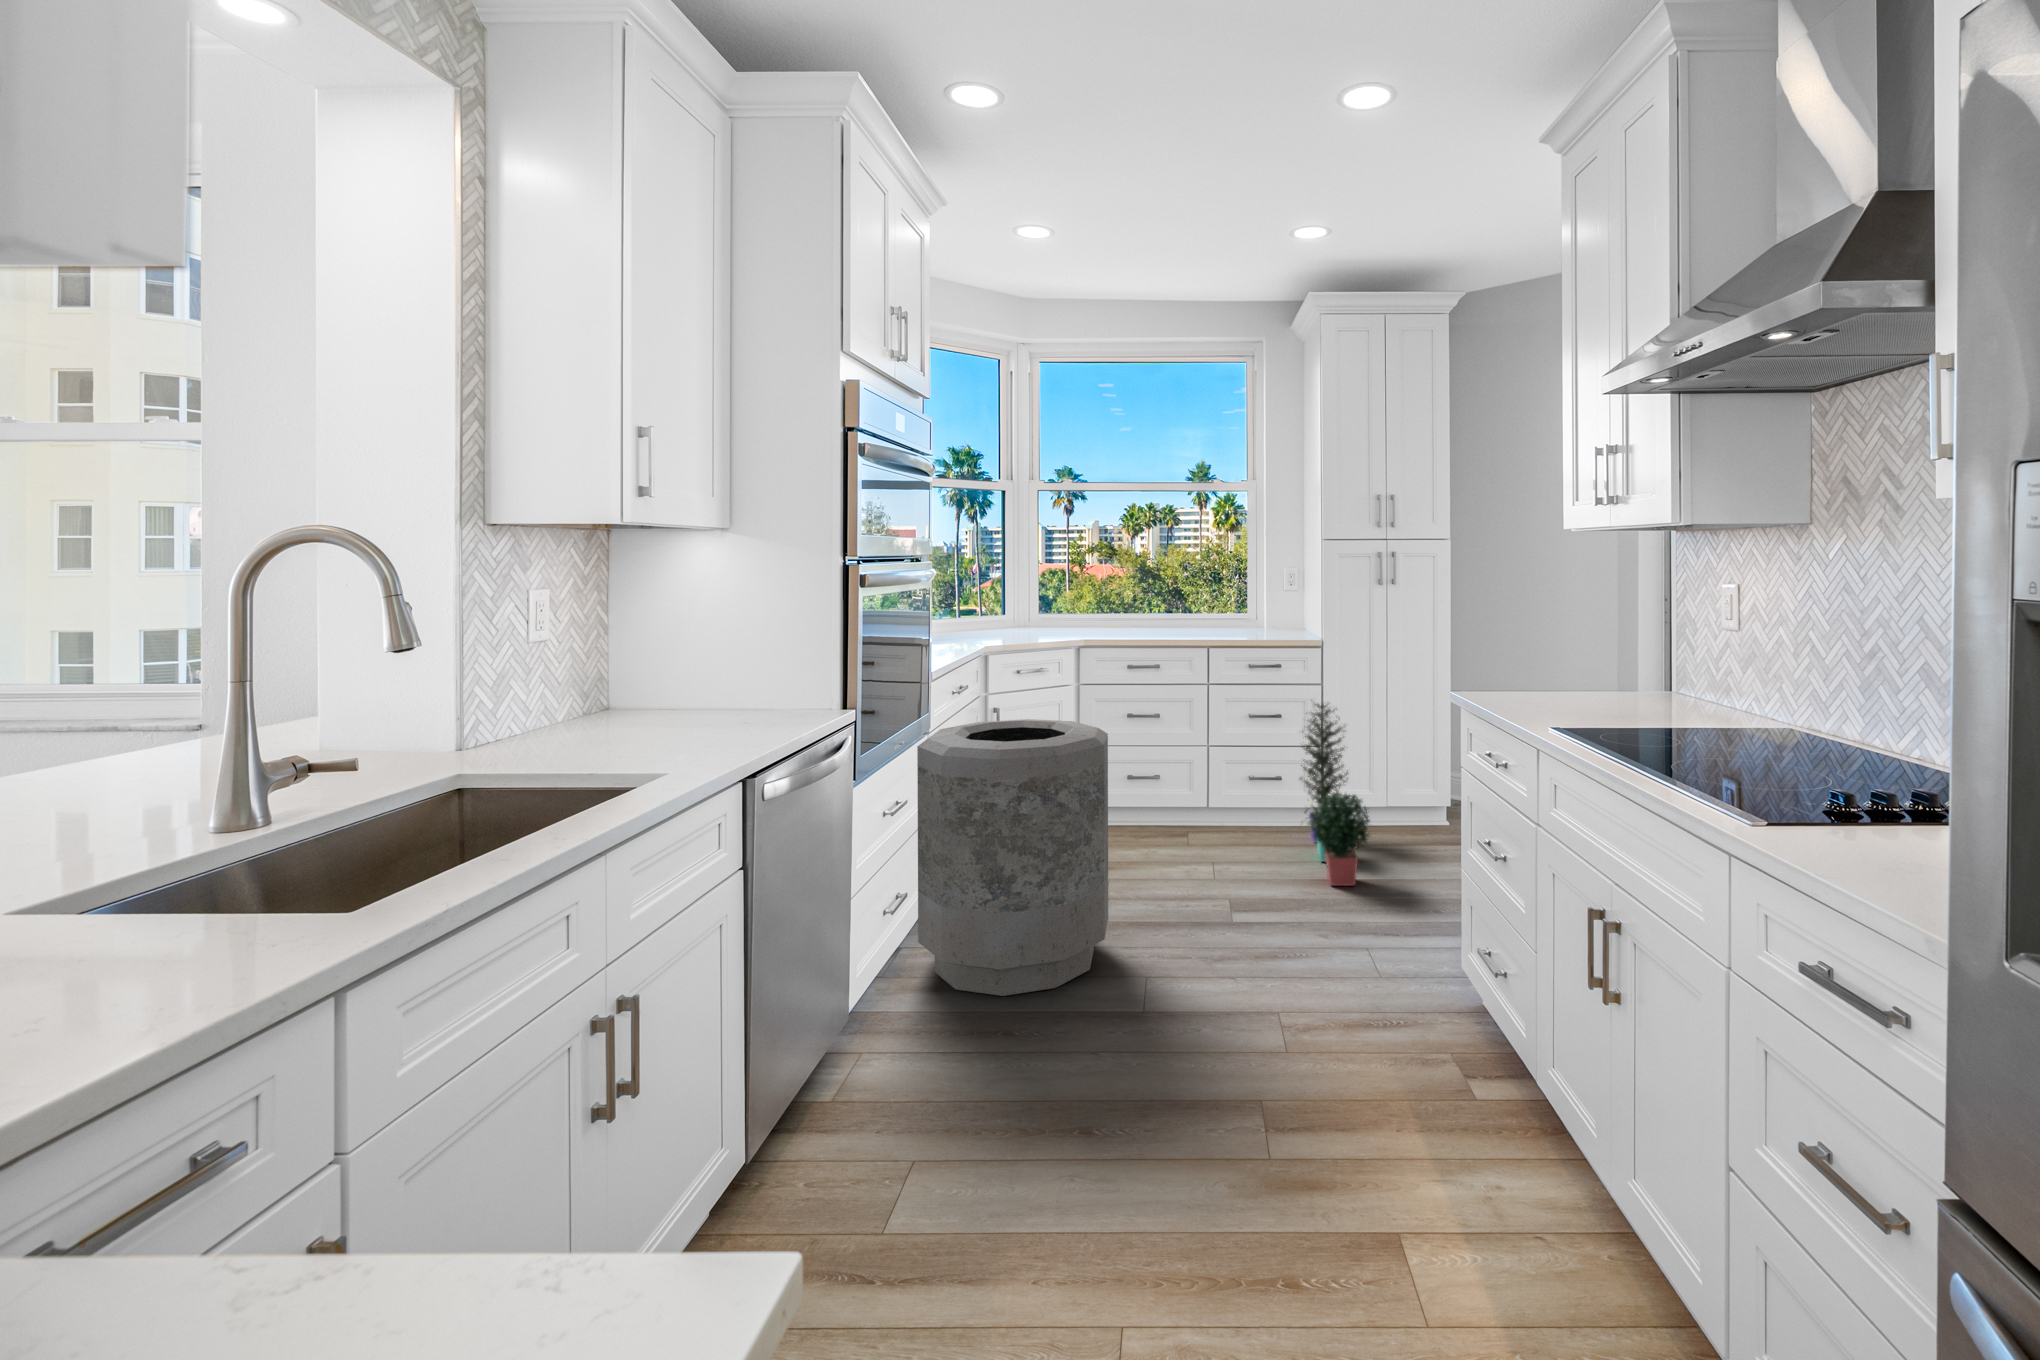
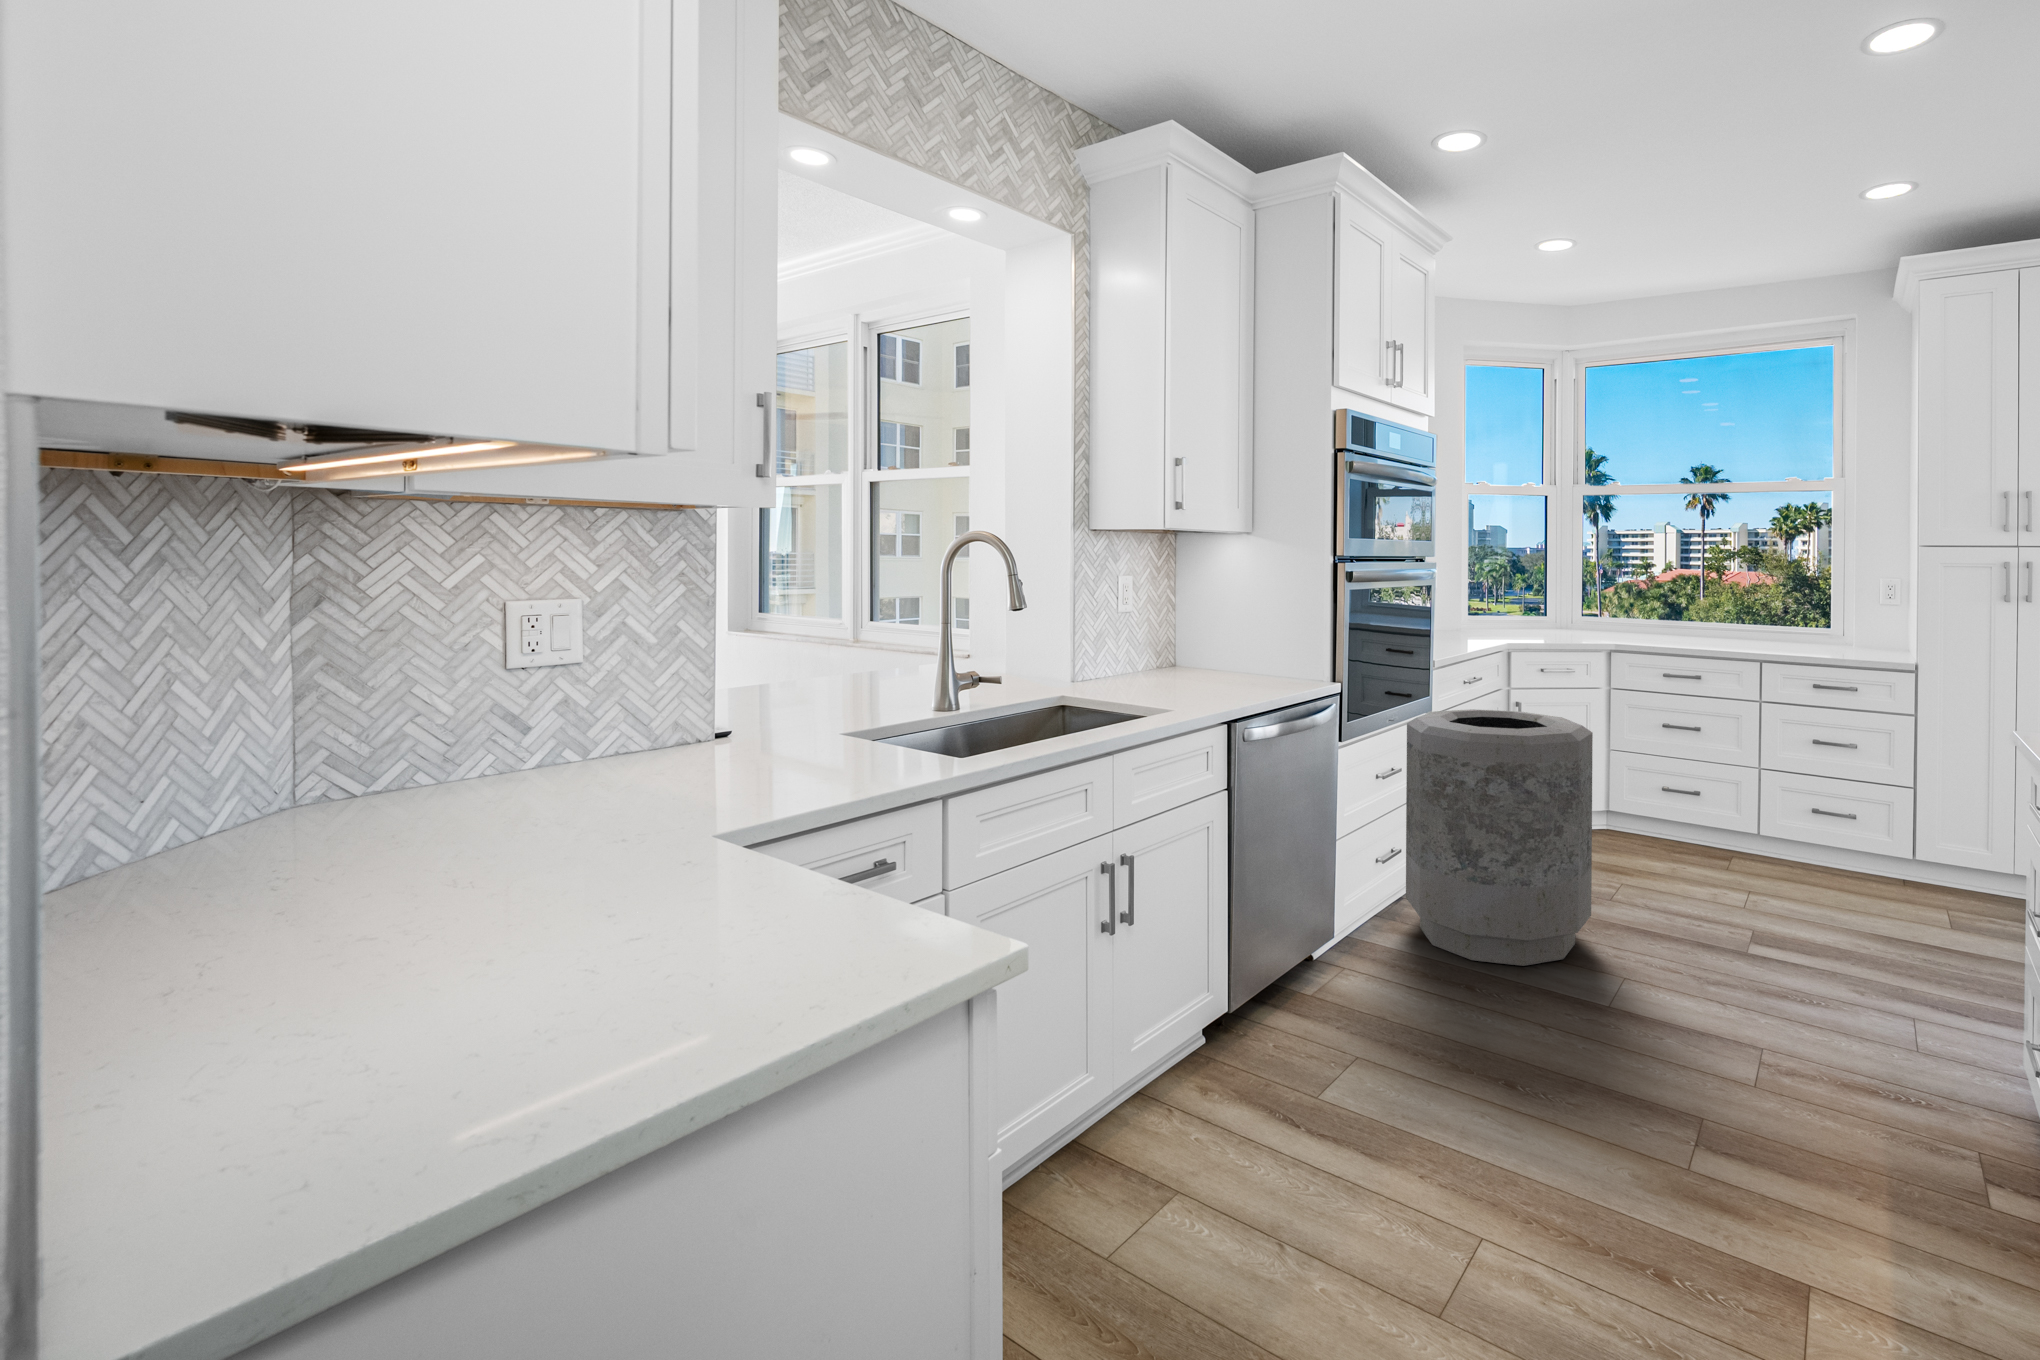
potted plant: present [1300,704,1369,886] -> none [1867,727,1961,951]

